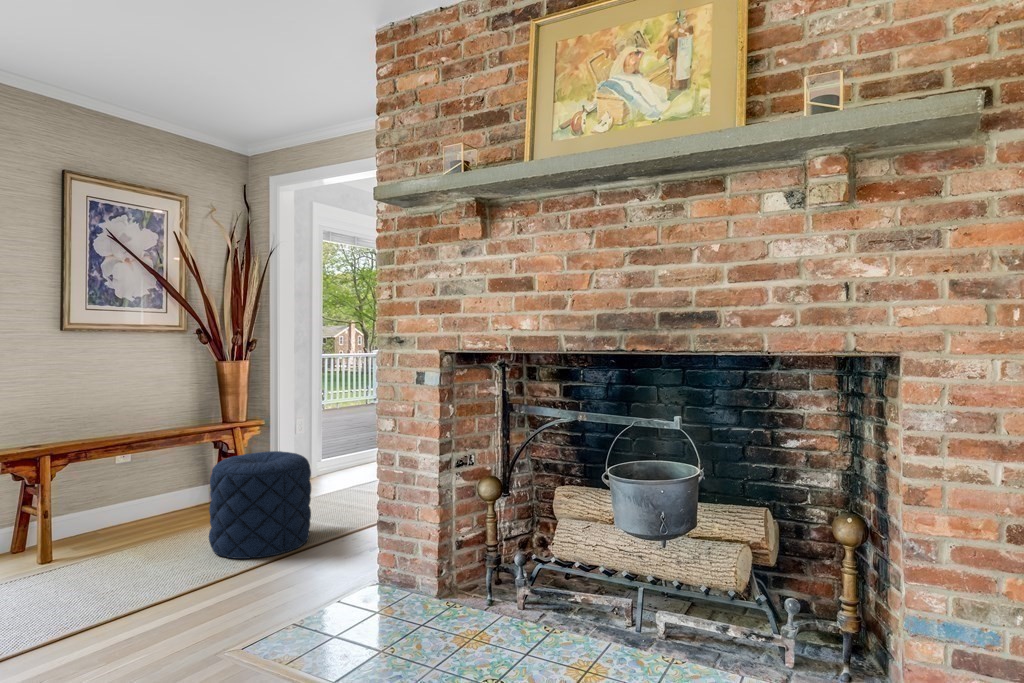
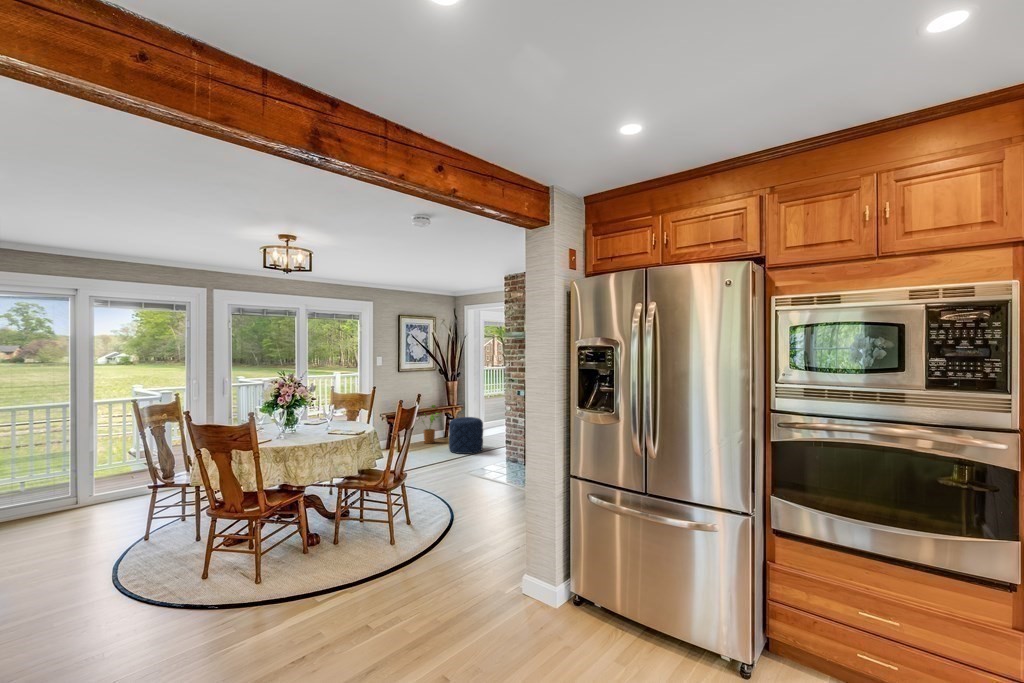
house plant: none [130,421,202,525] -> present [419,405,441,444]

